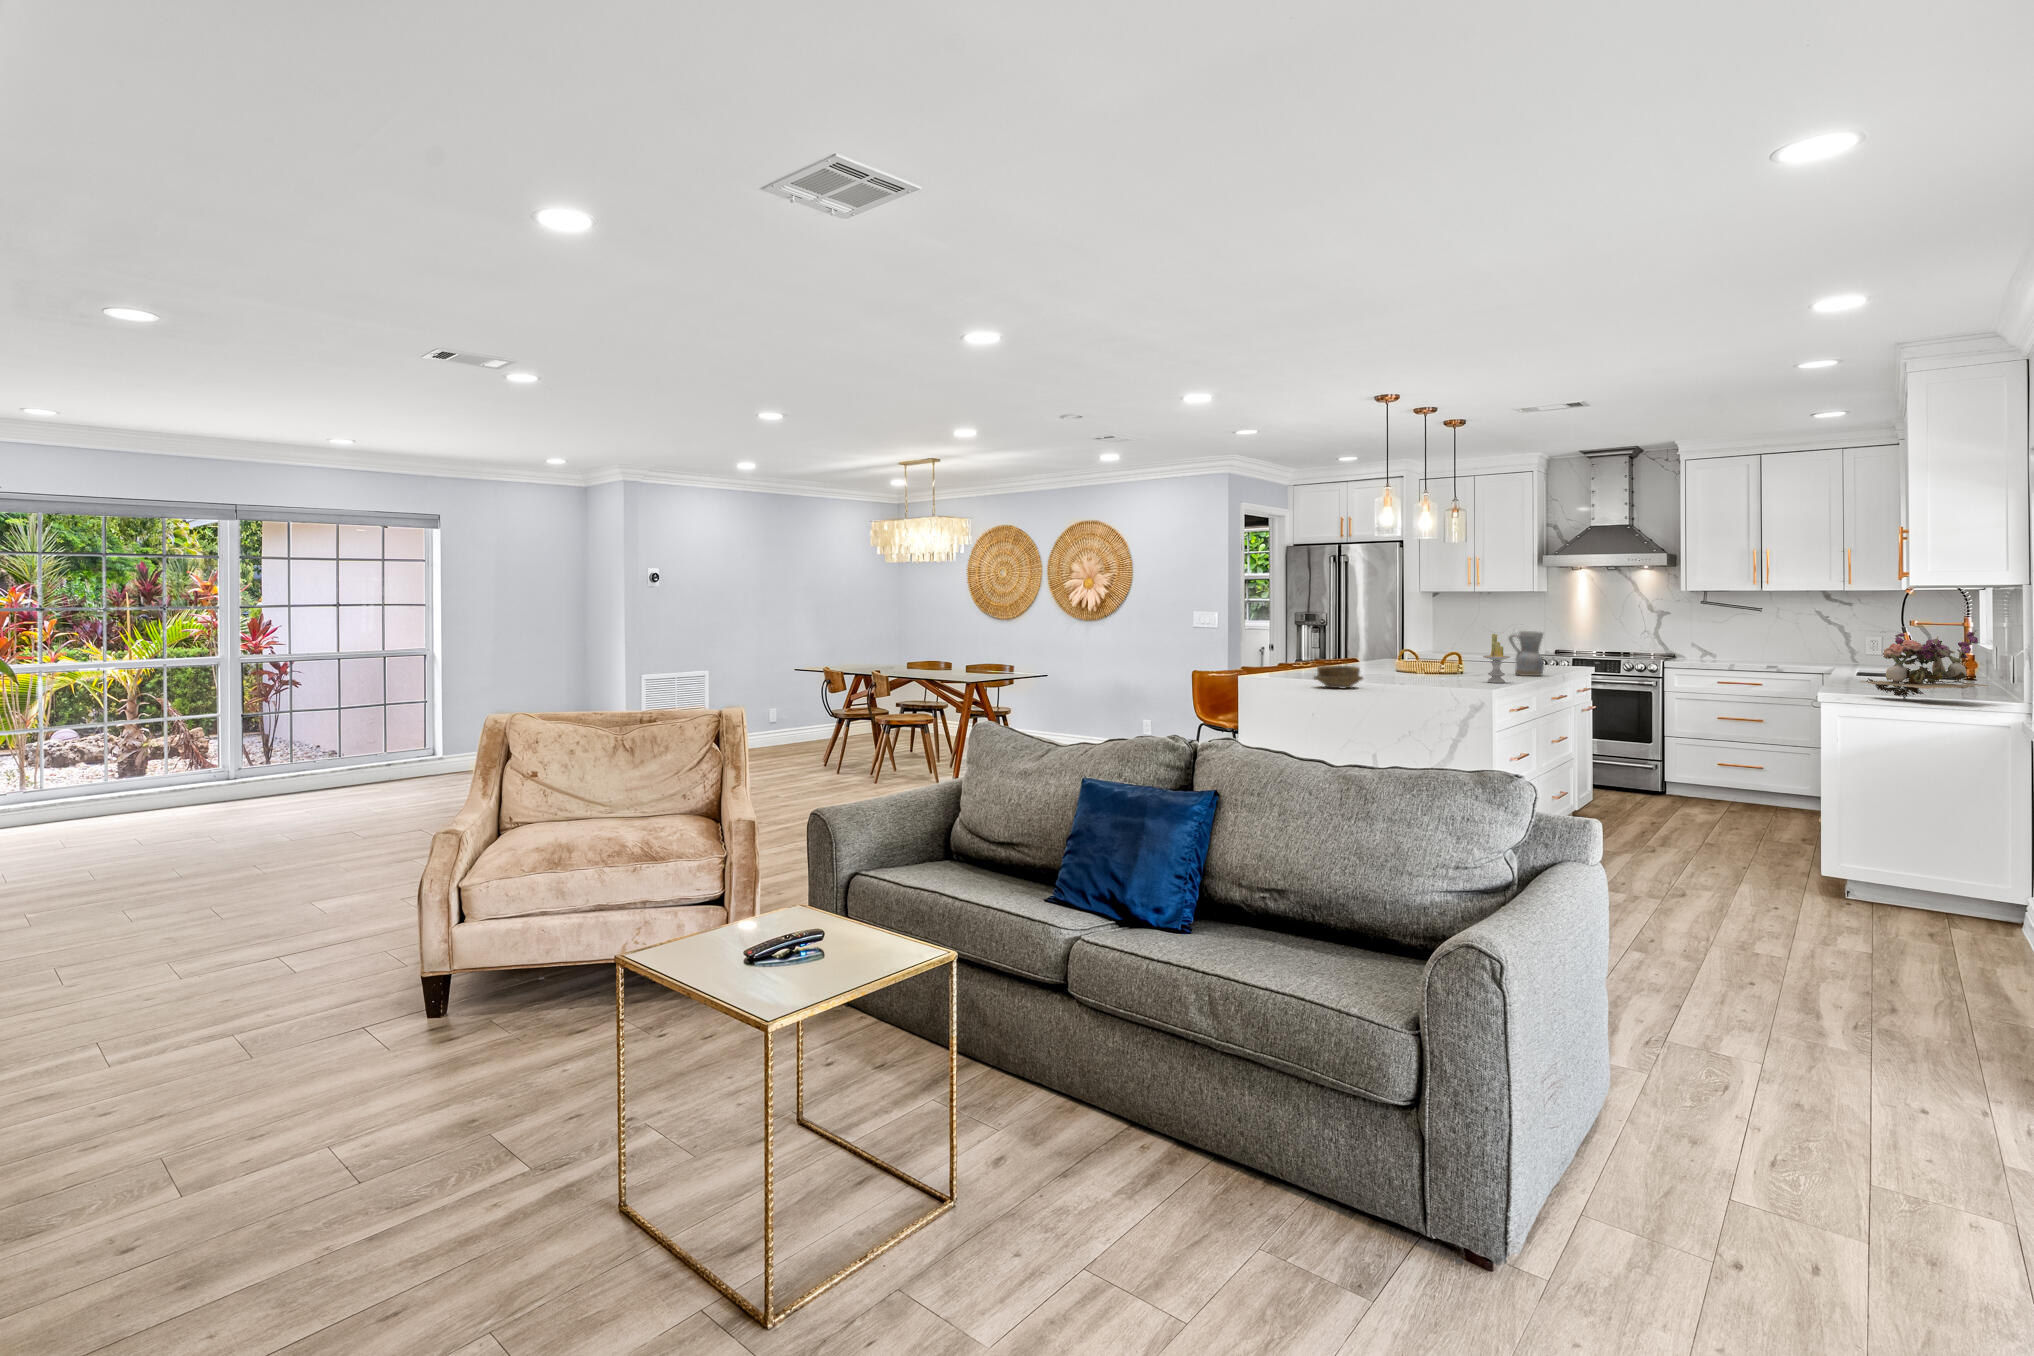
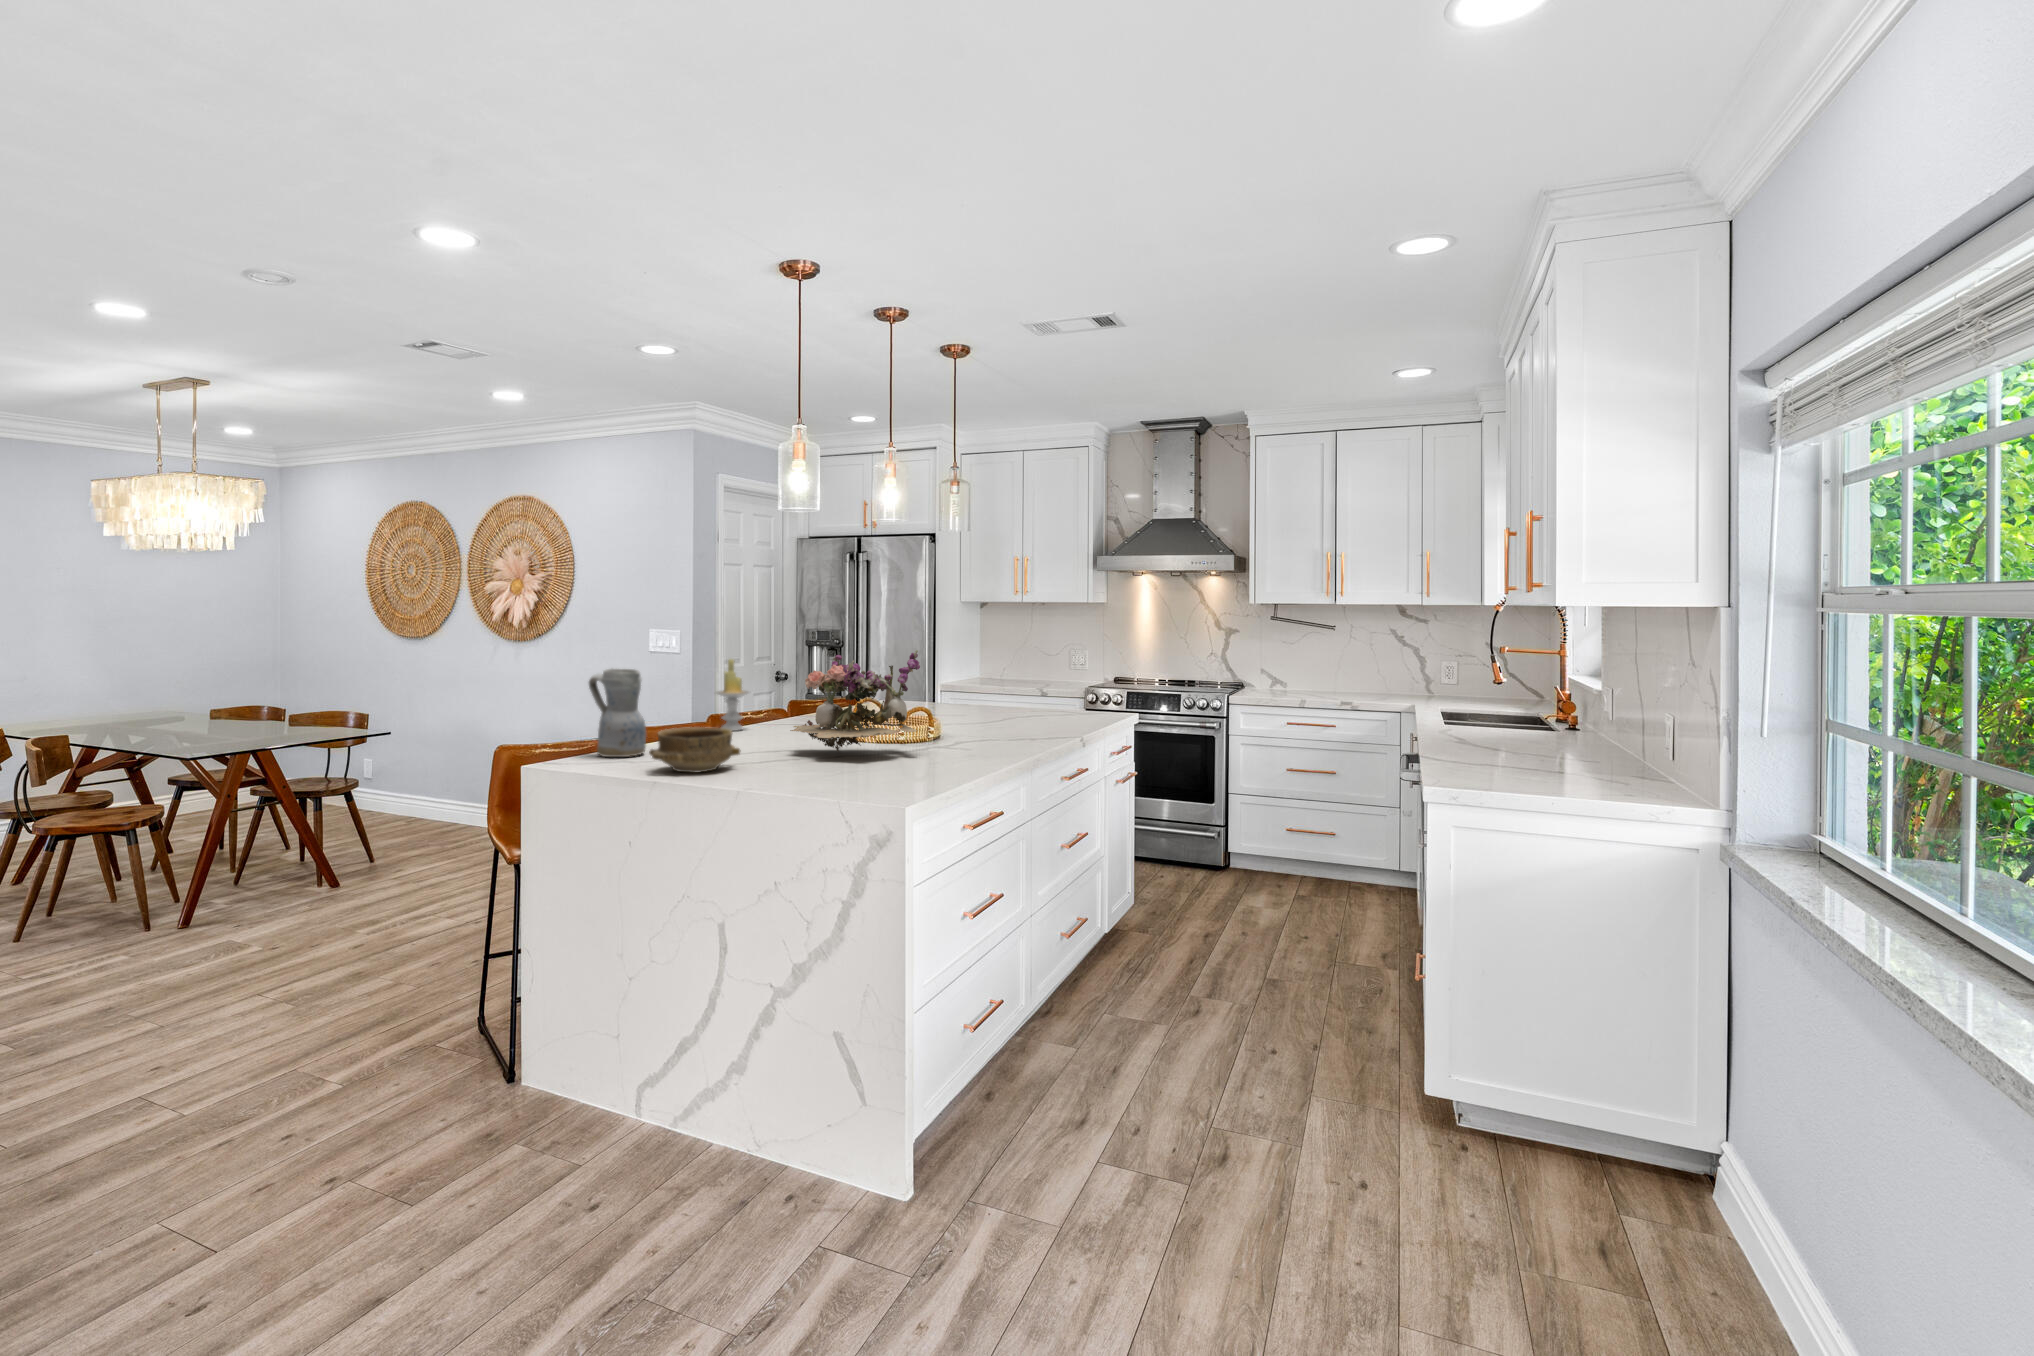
flower arrangement: present [1862,630,1988,699] -> present [790,650,920,752]
ceramic pitcher: present [1509,631,1544,676] -> present [589,669,646,757]
candle: present [1483,634,1510,683] -> present [715,659,749,731]

